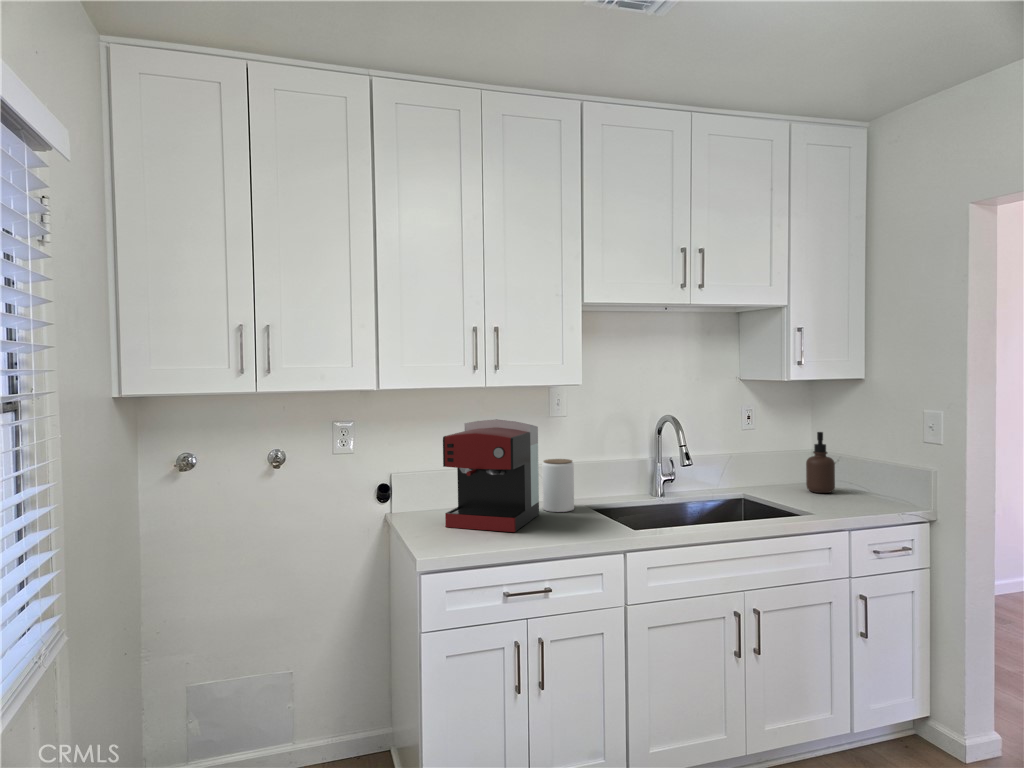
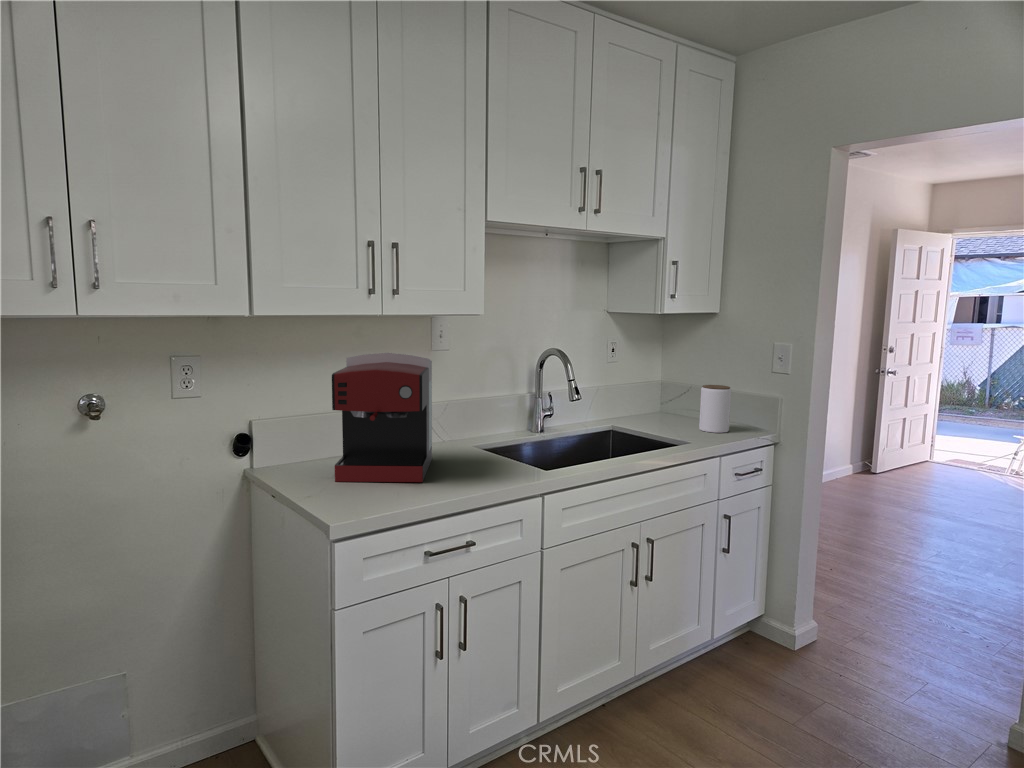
soap dispenser: present [806,432,835,493] -> none [664,364,690,422]
jar: present [542,459,574,512] -> present [699,385,731,433]

